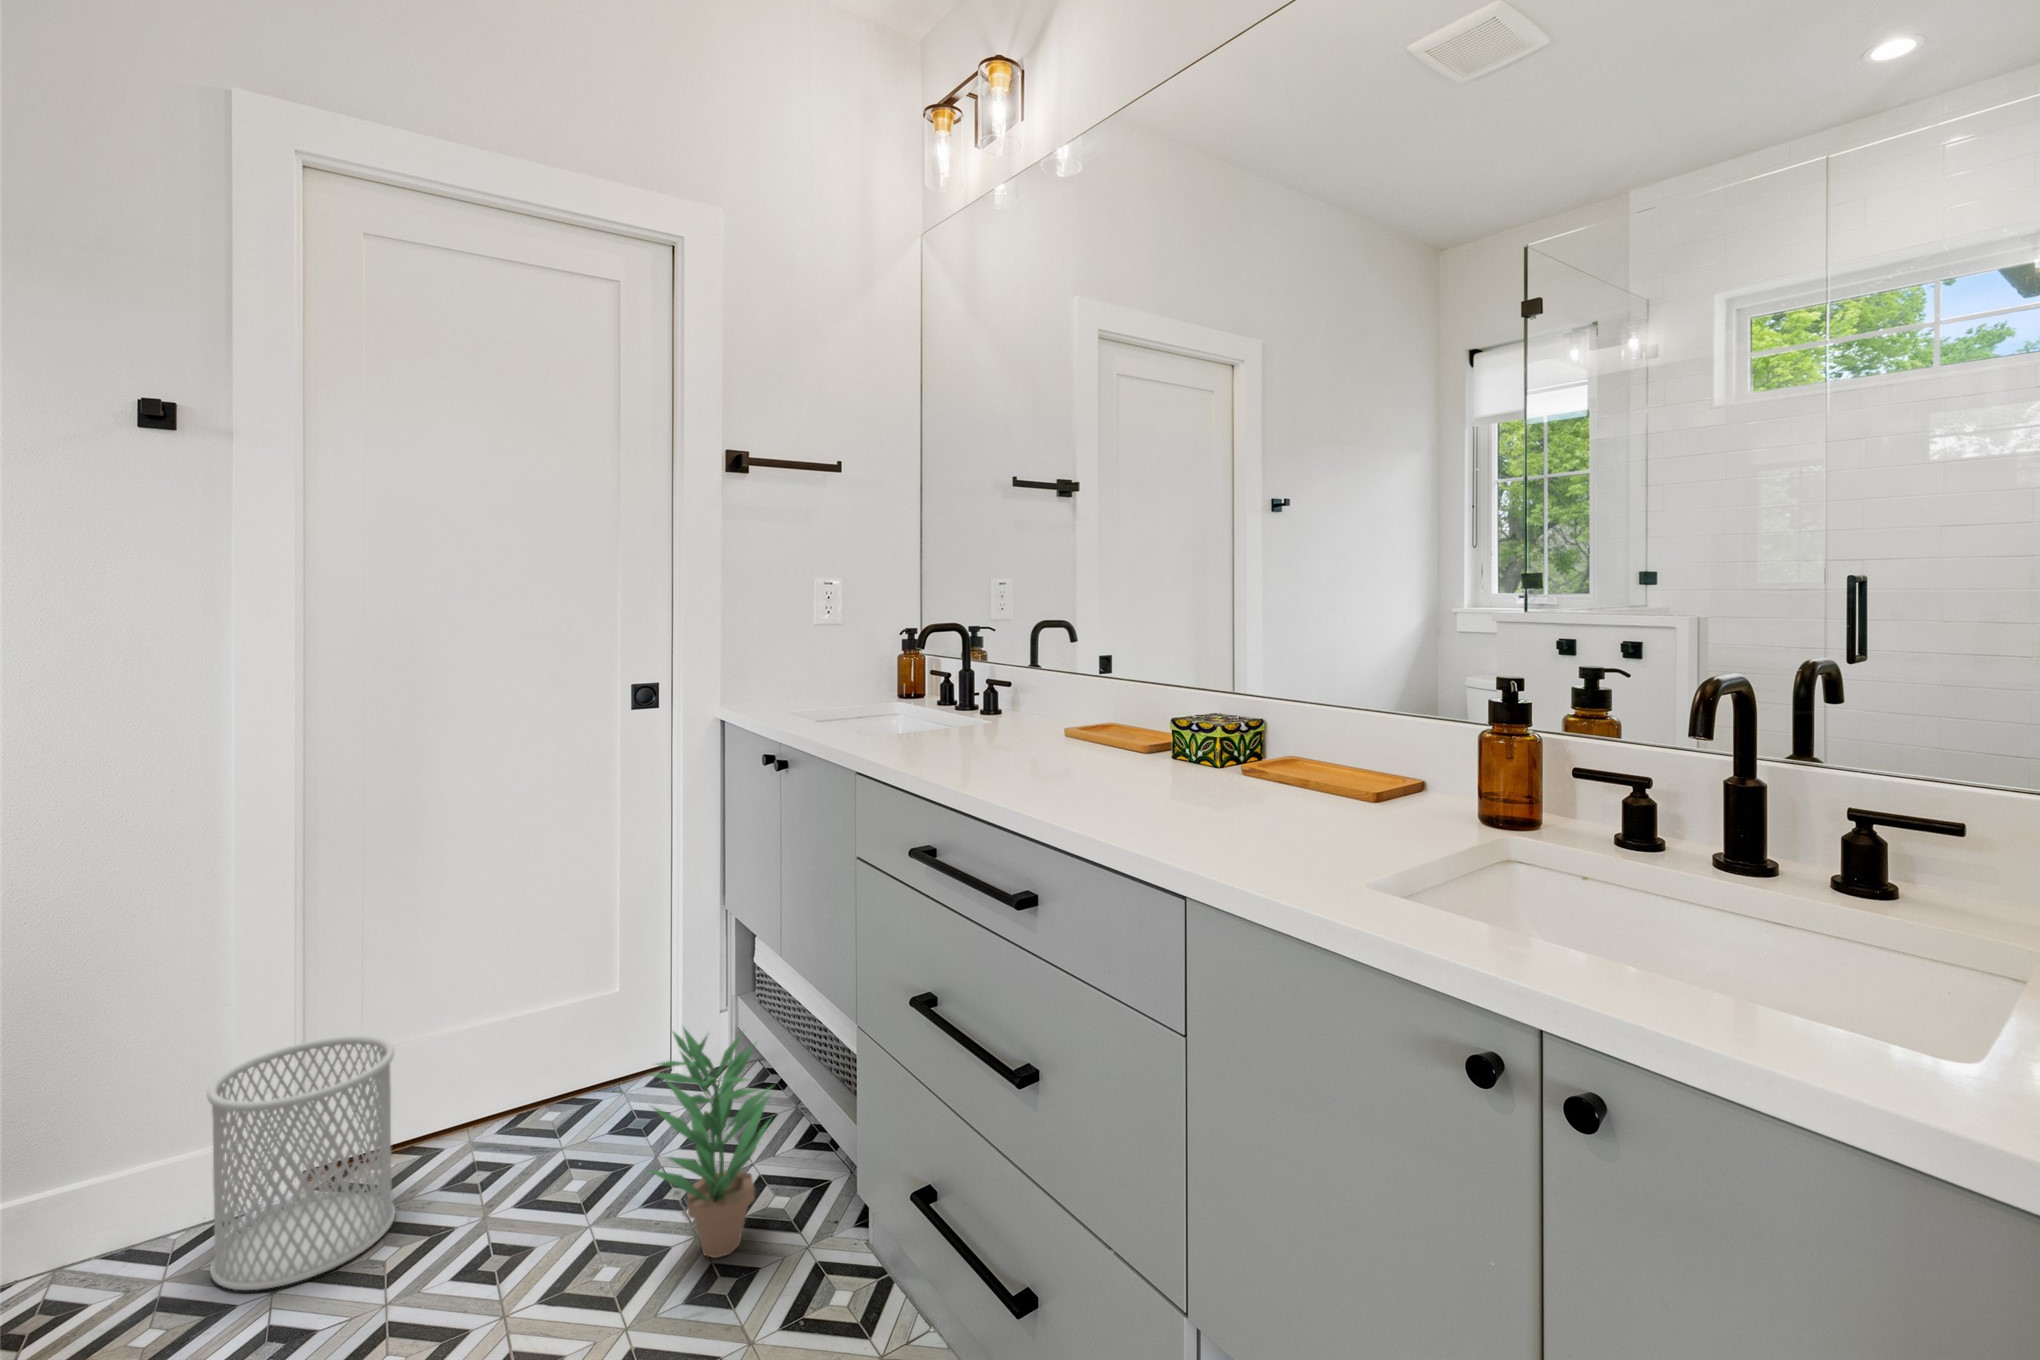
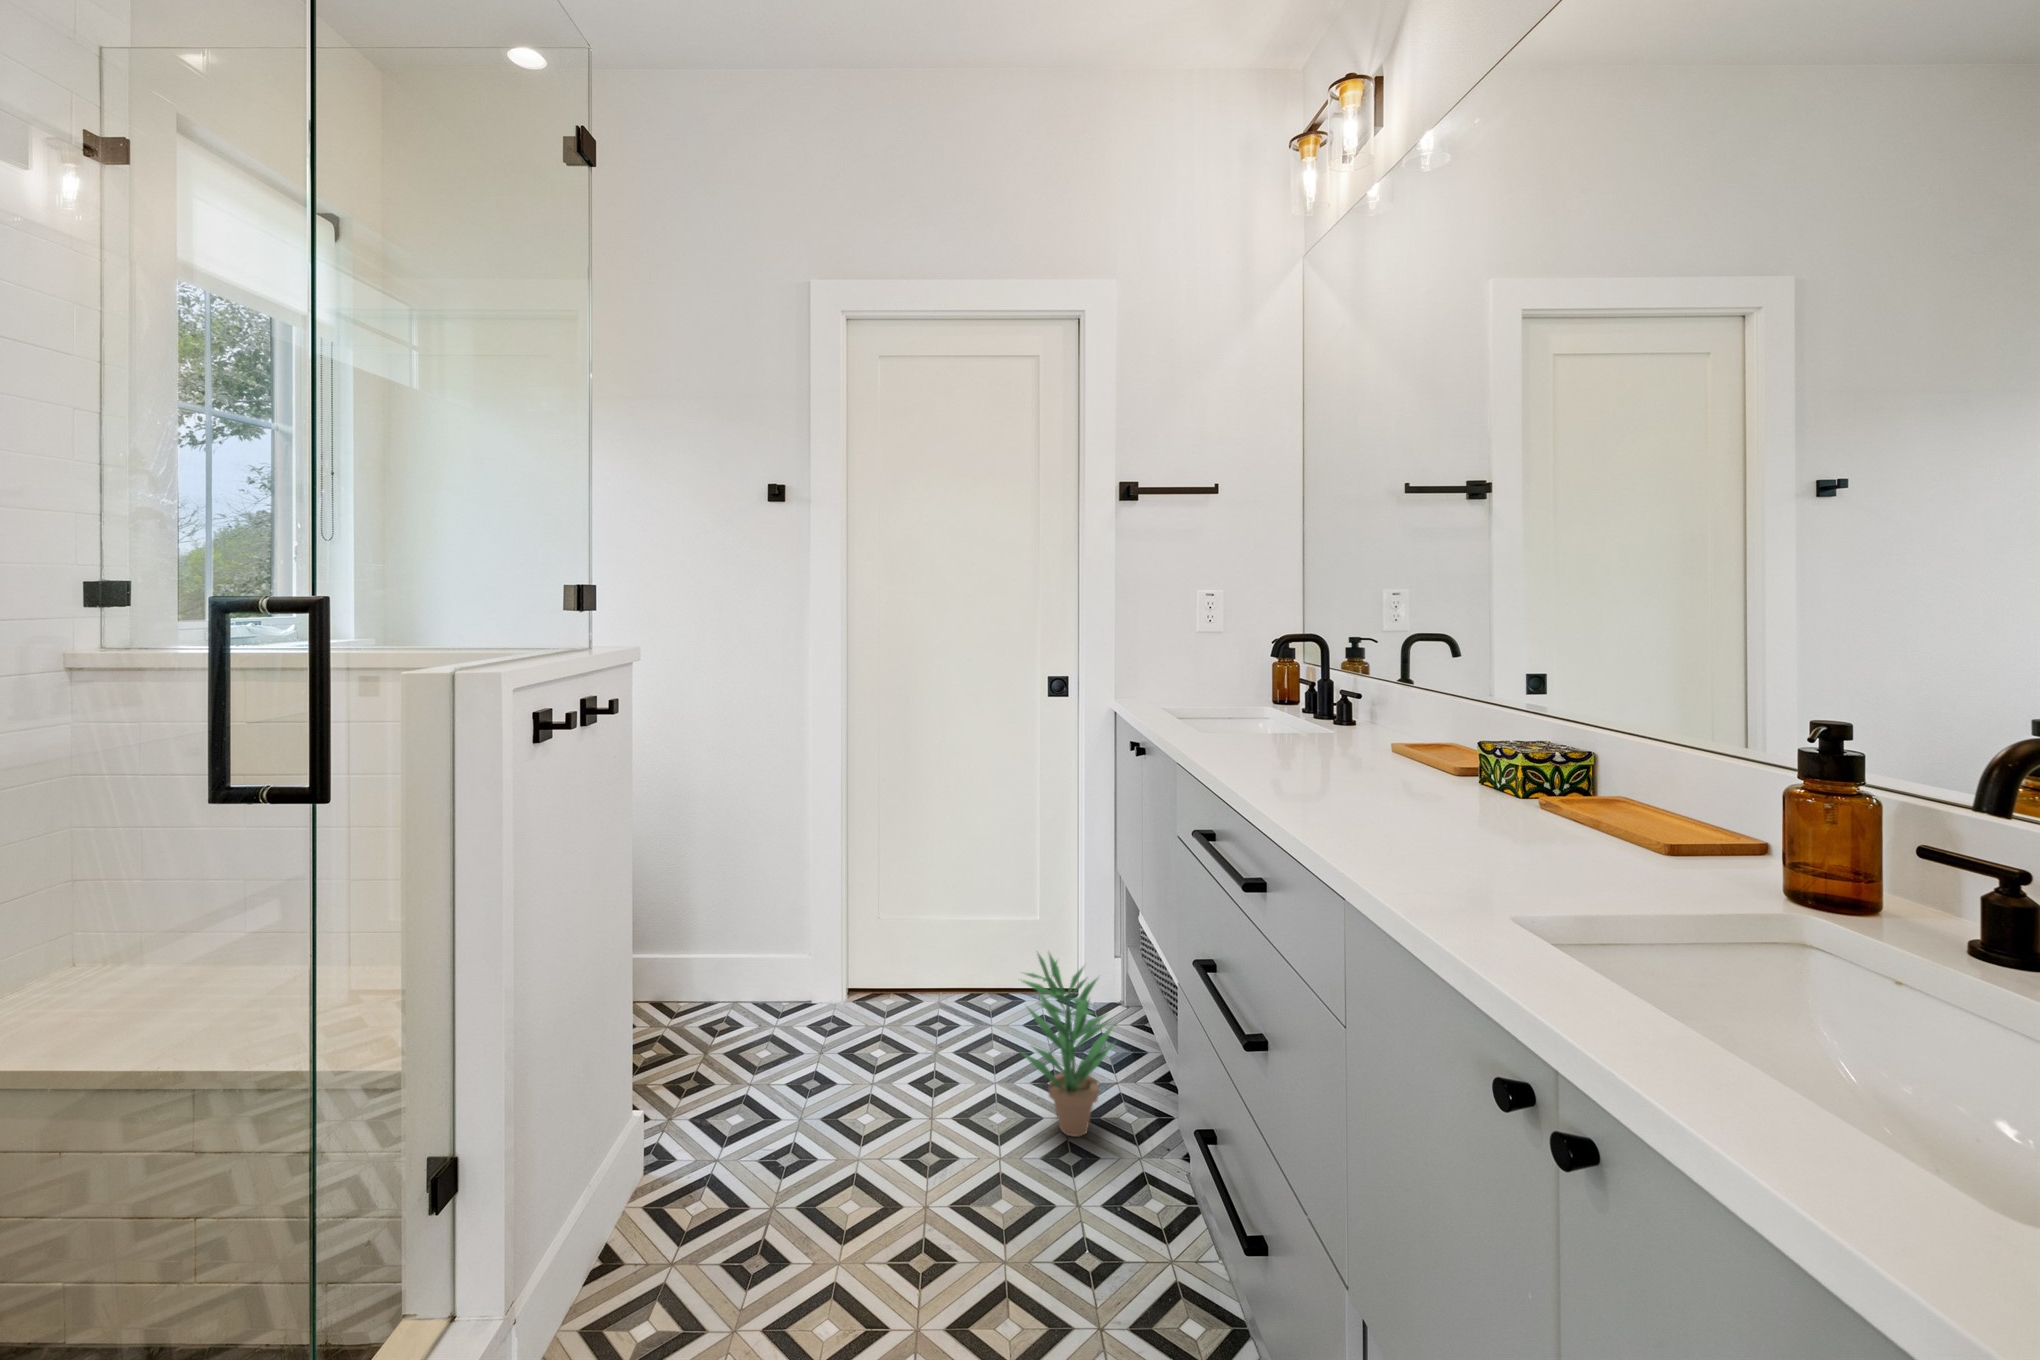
wastebasket: present [207,1036,396,1290] -> none [795,909,891,1058]

